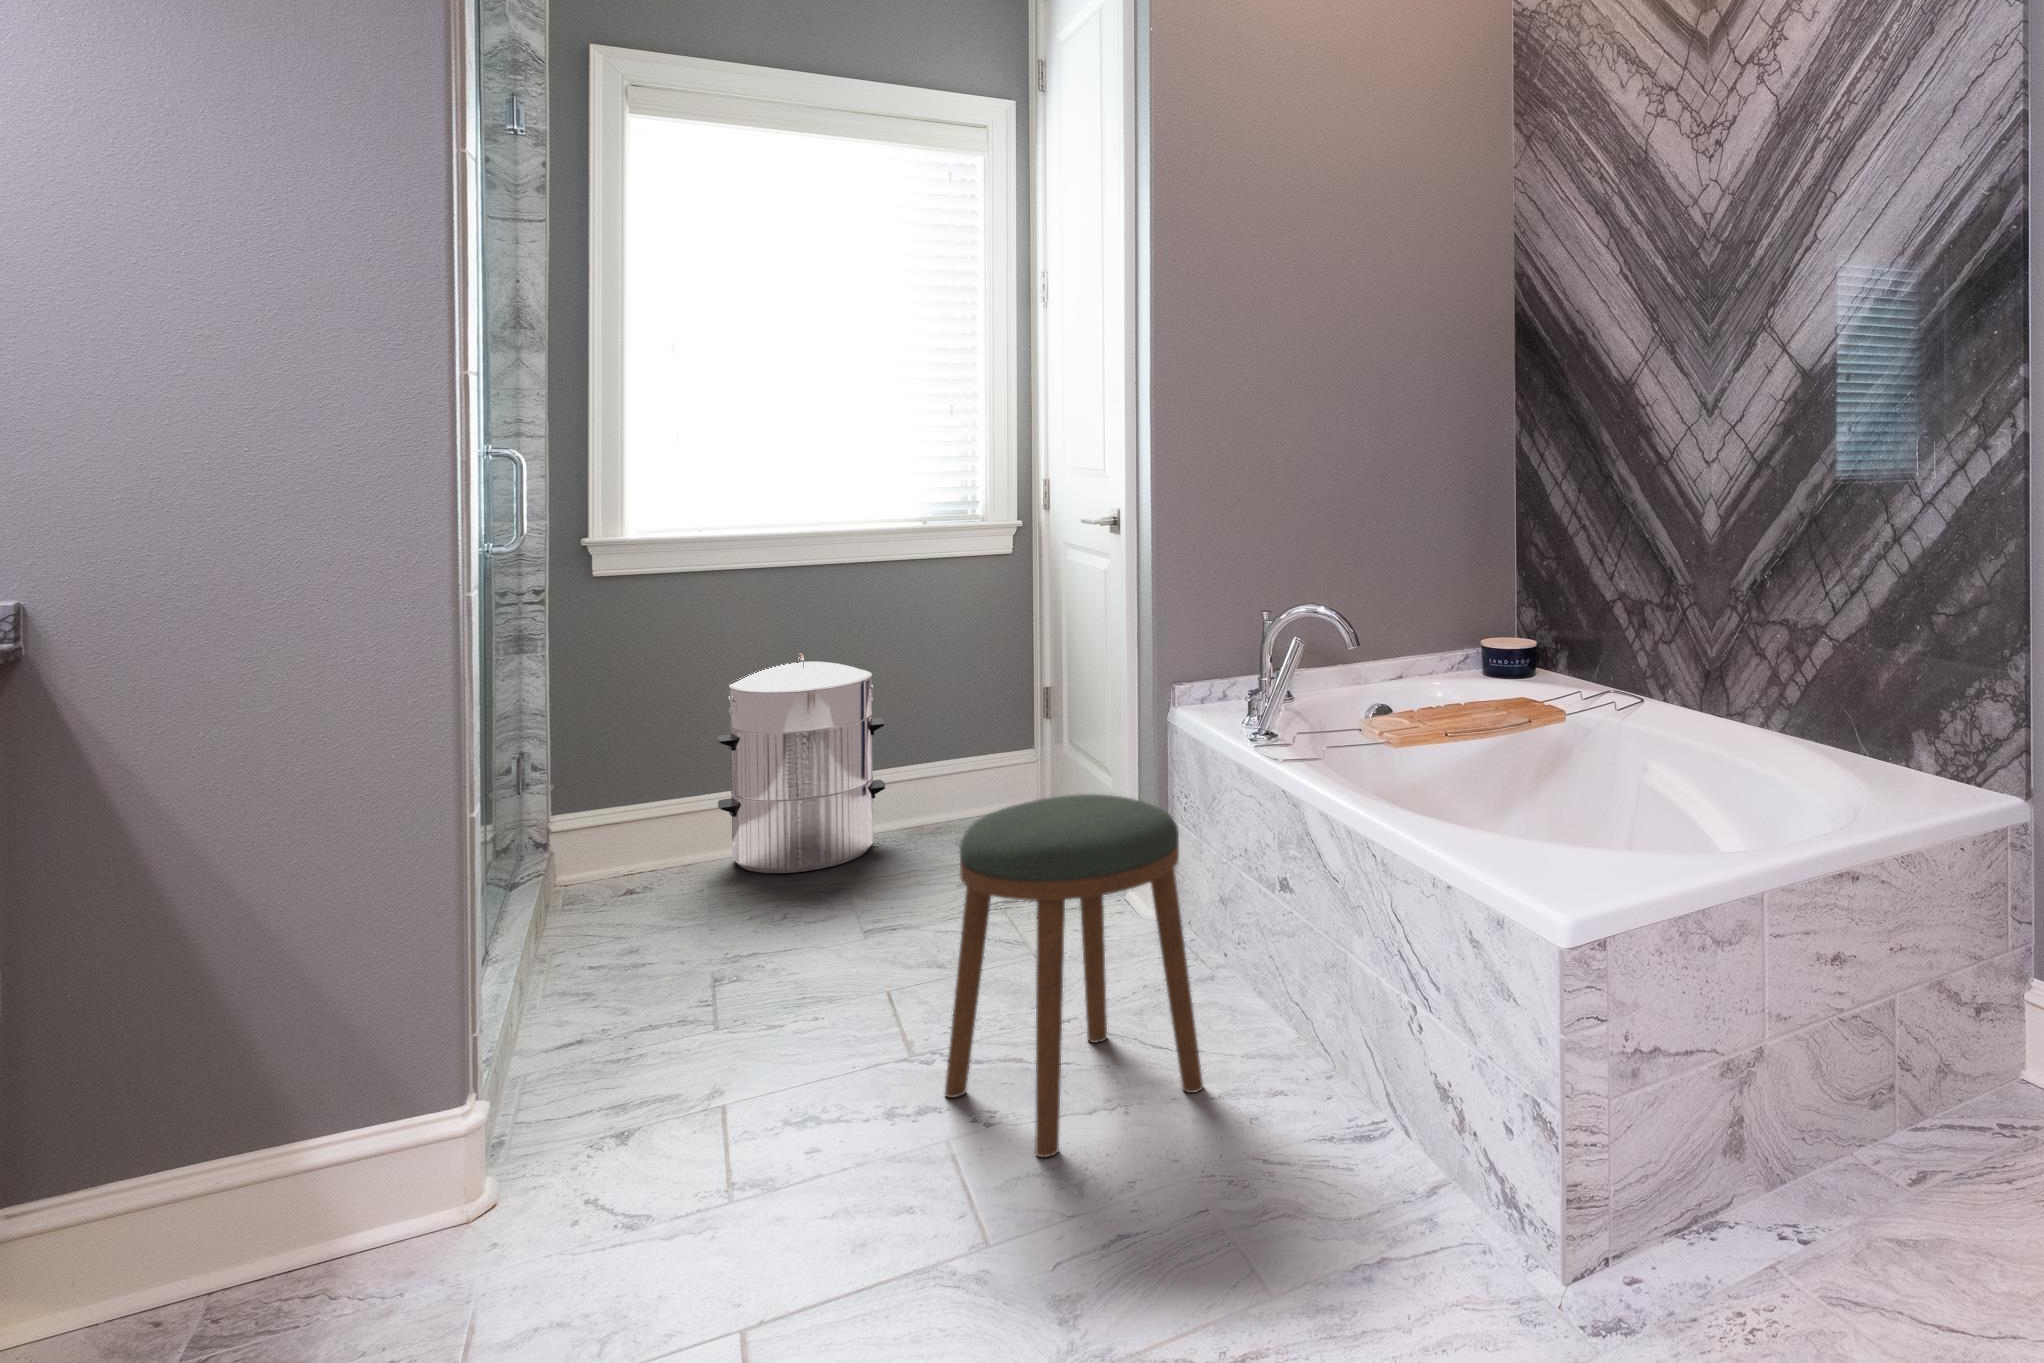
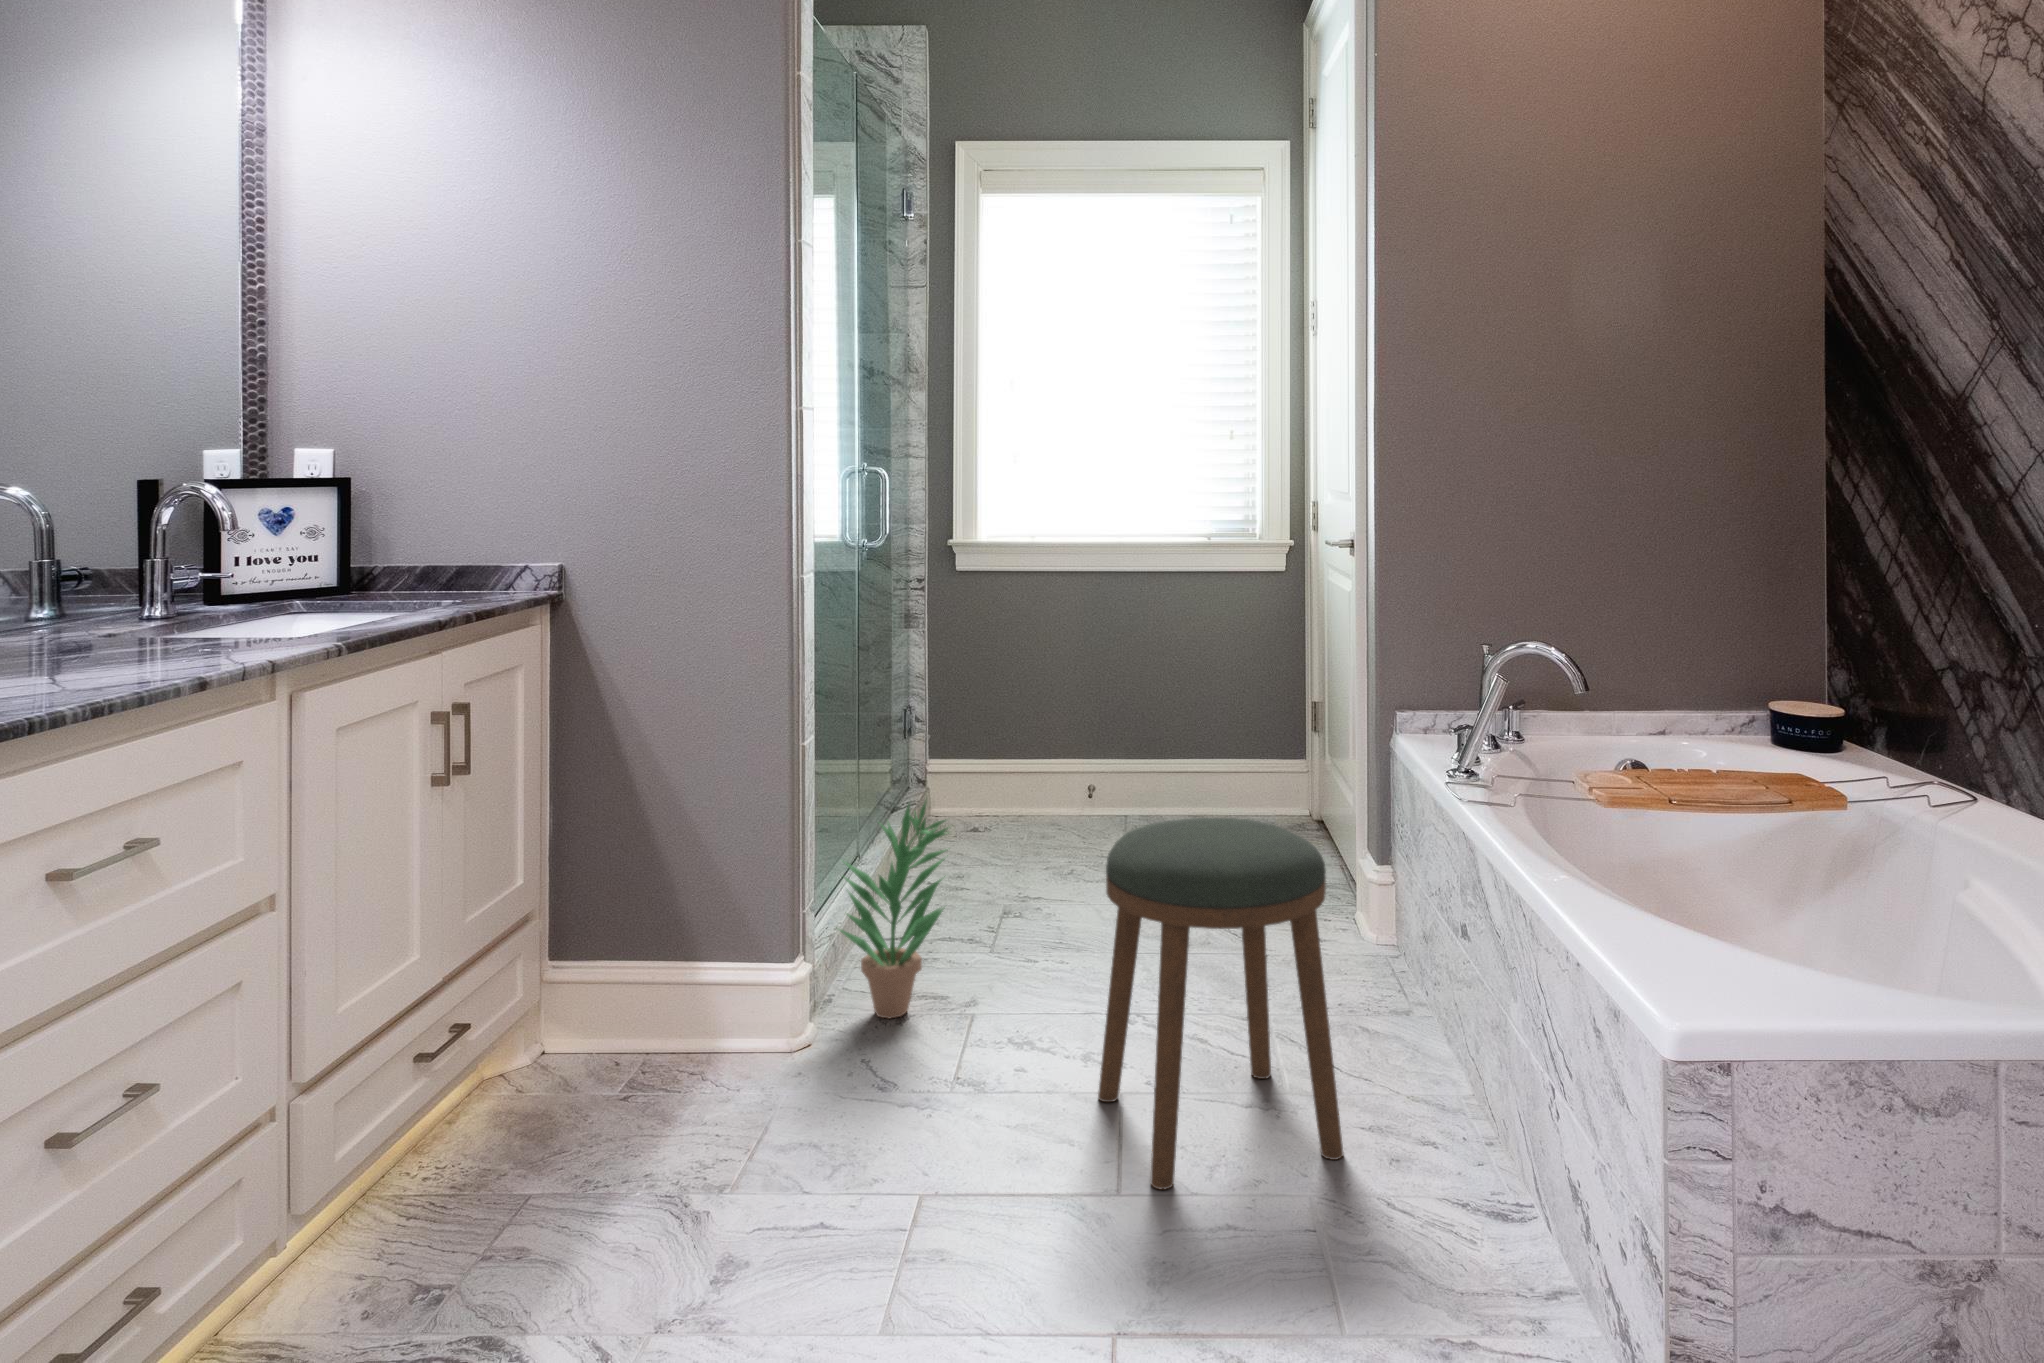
waste bin: present [717,654,885,873] -> none [1017,650,1159,851]
potted plant: none [593,824,736,1077] -> present [840,802,949,1018]

